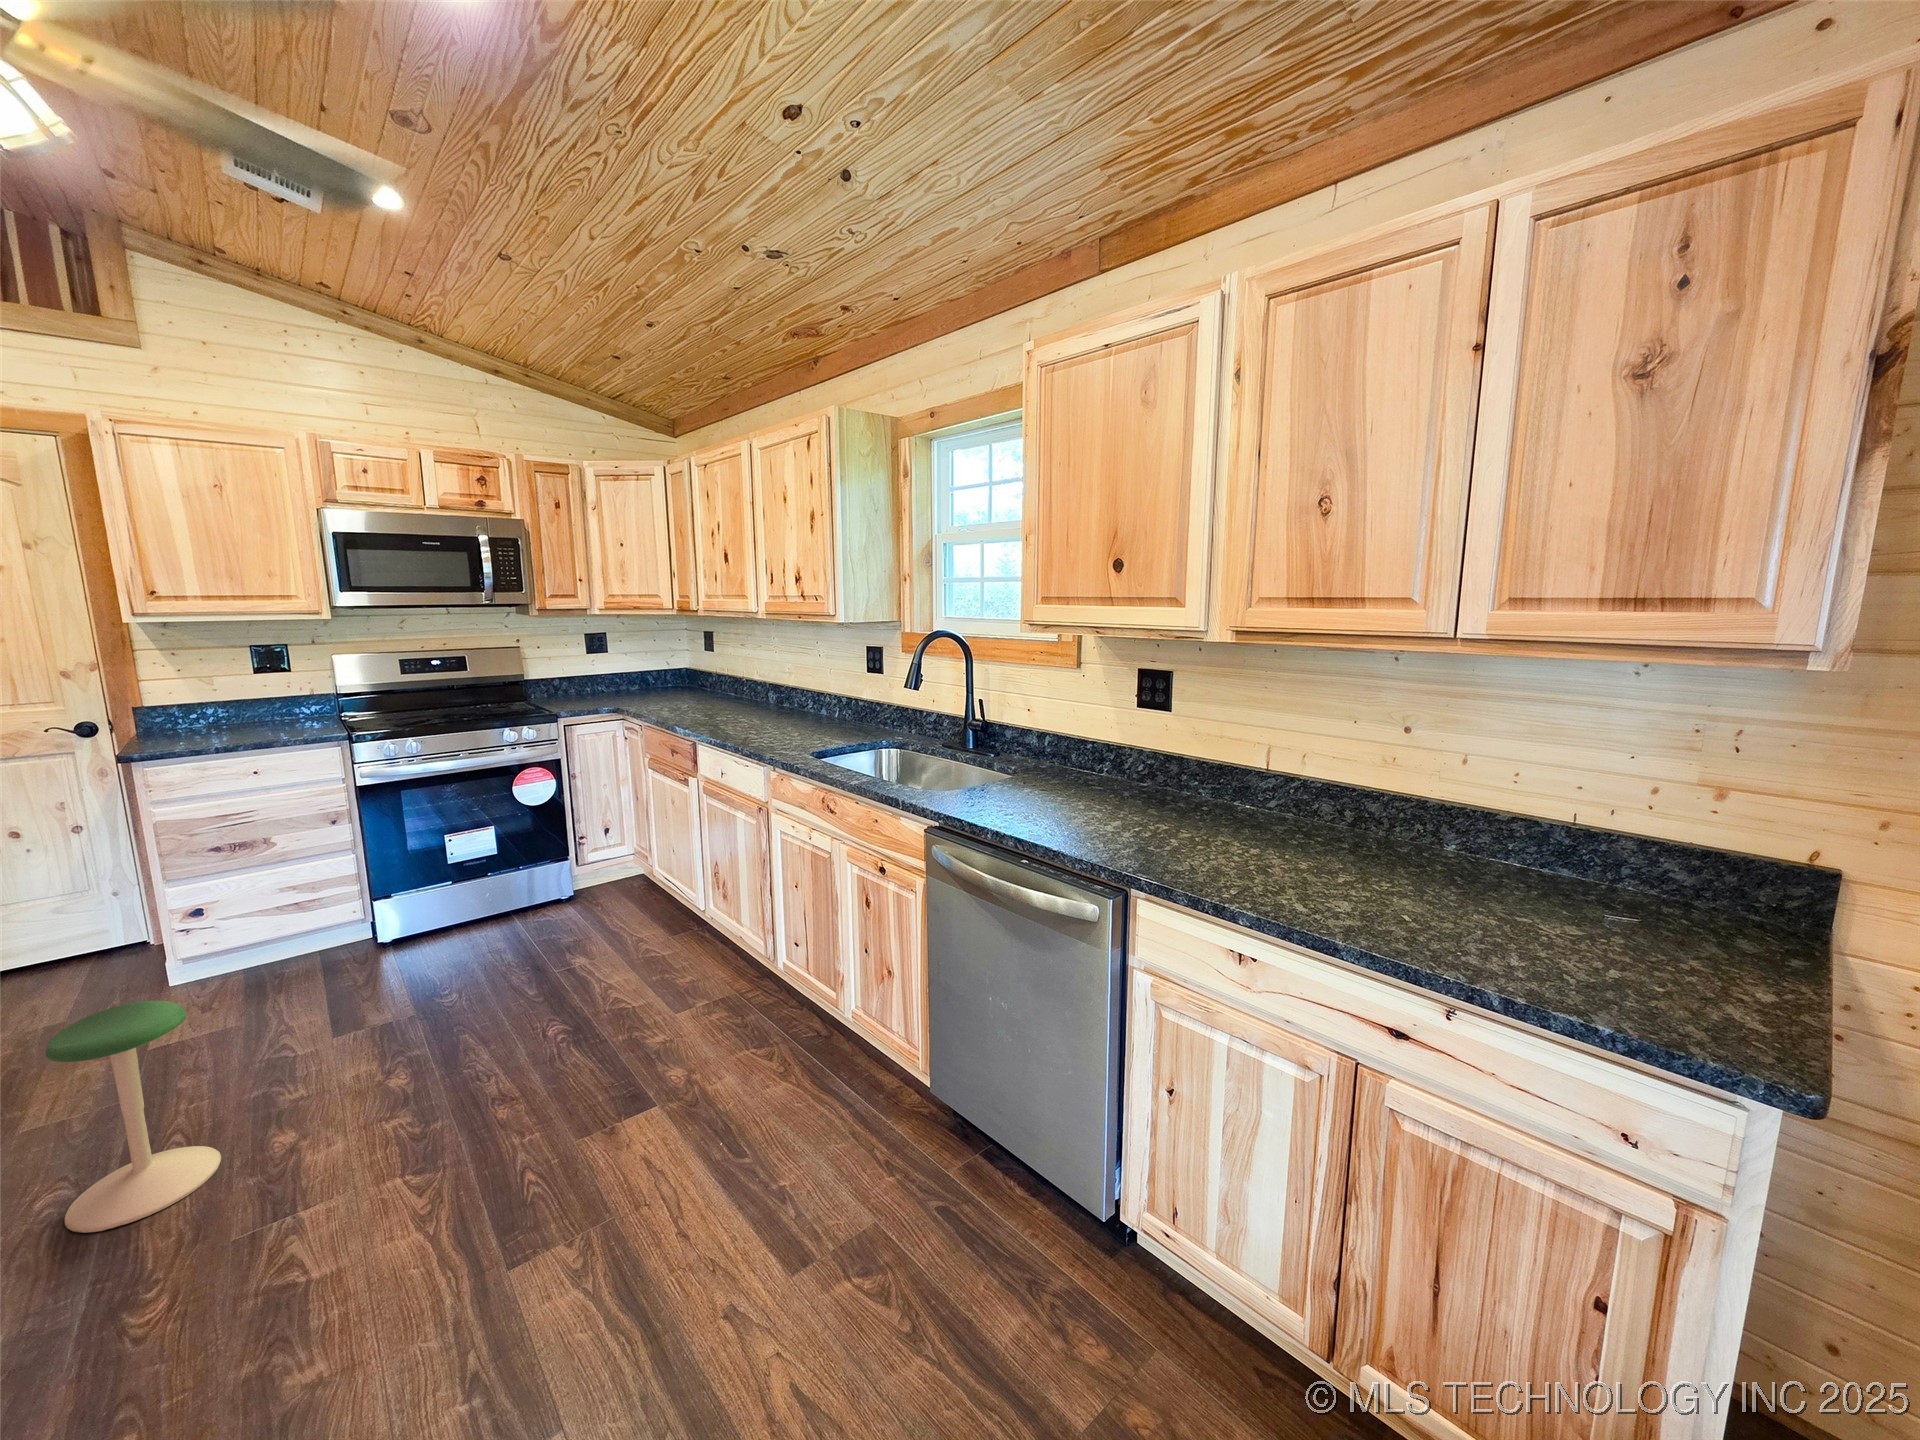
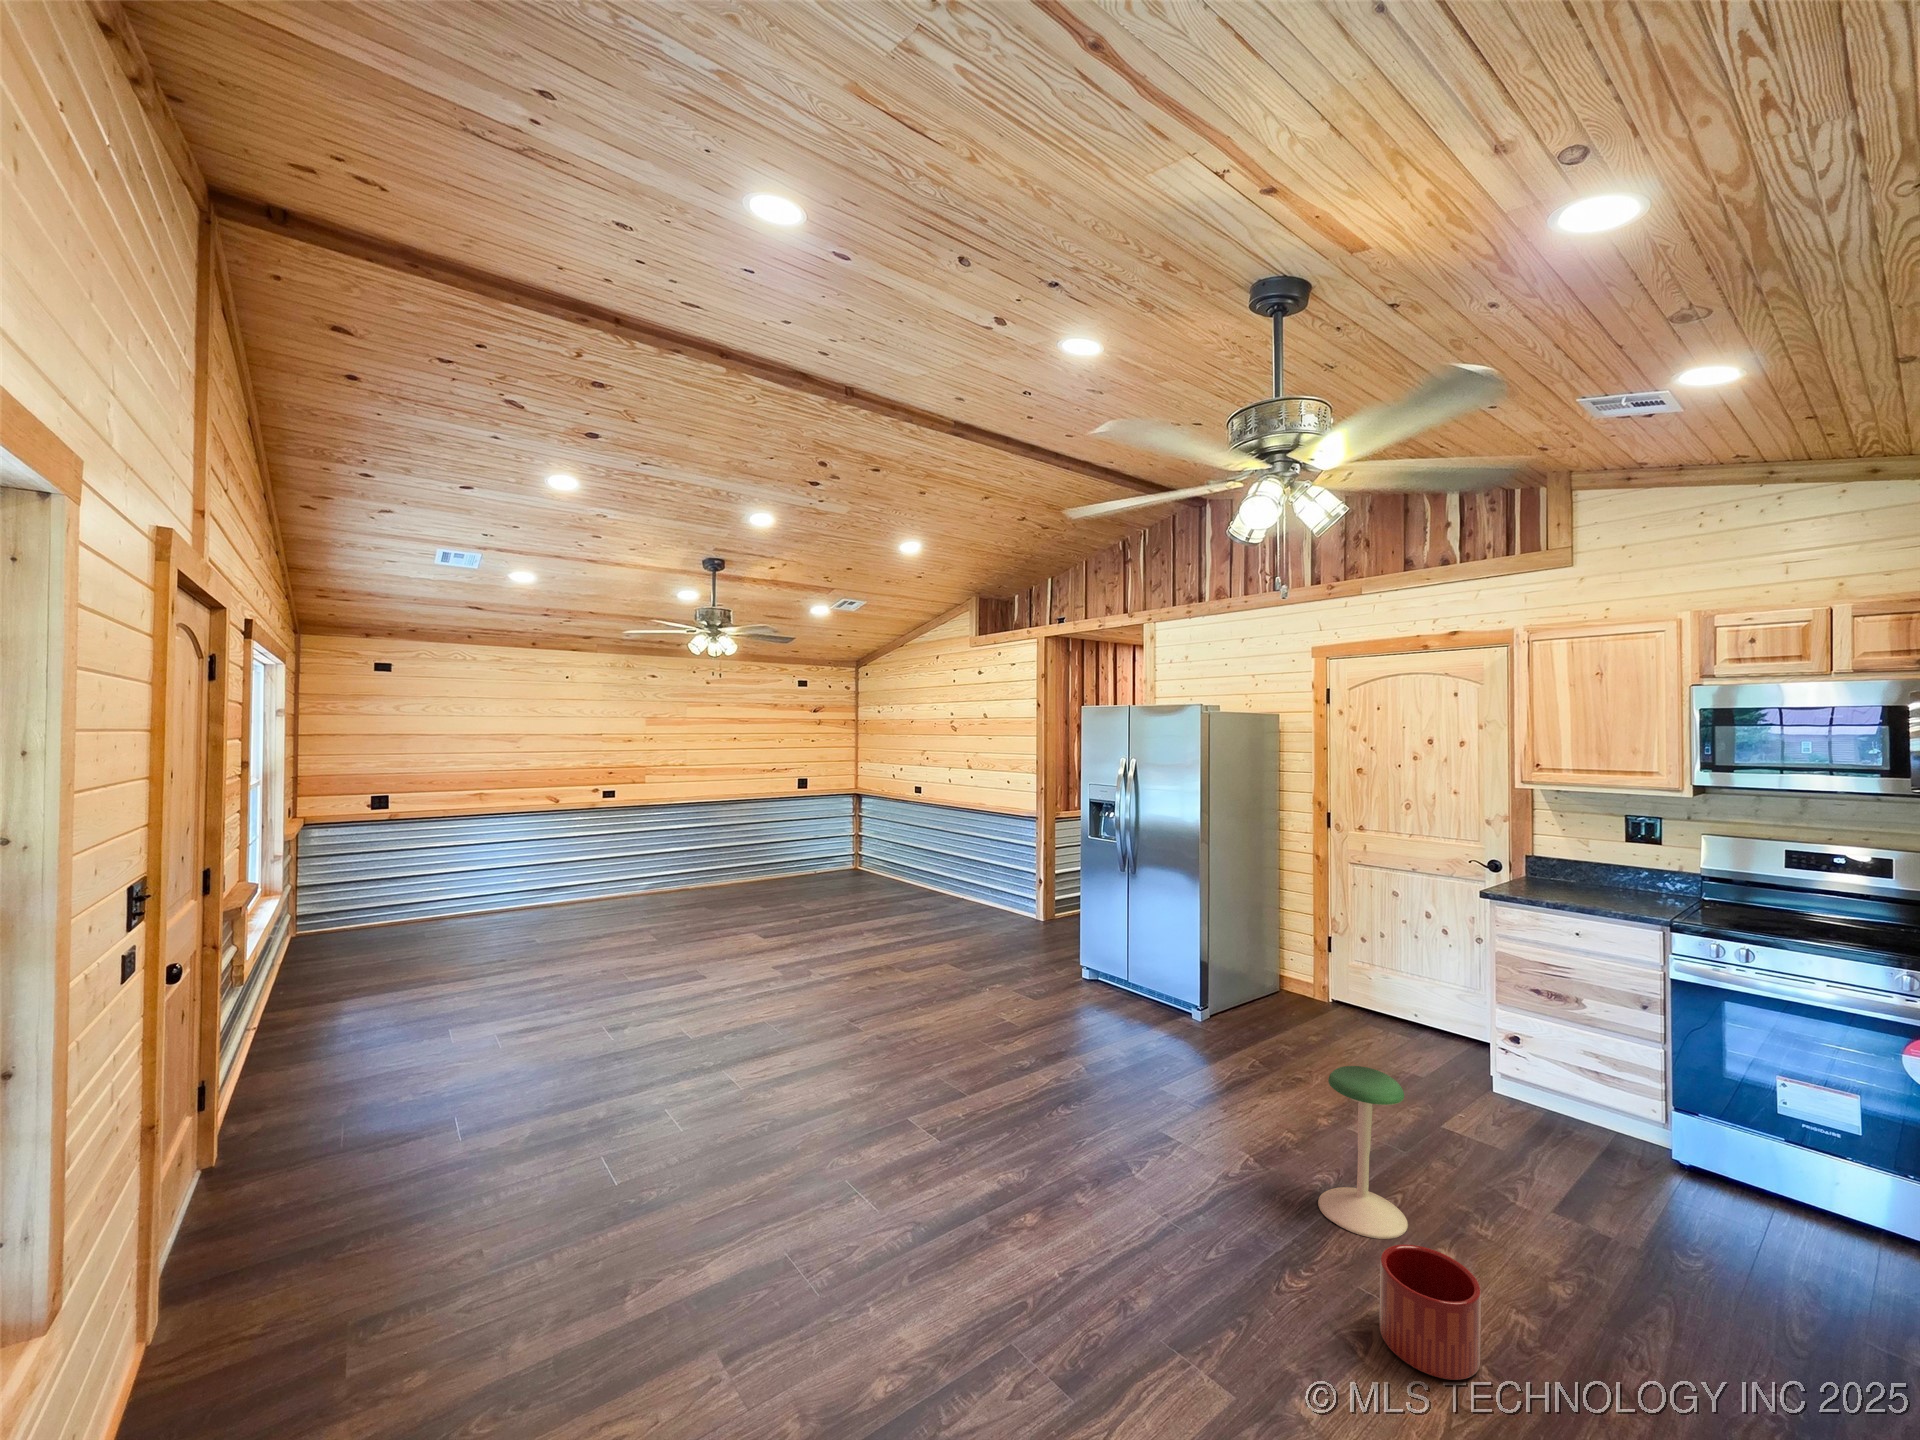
planter: none [279,1107,411,1249] -> present [1380,1244,1481,1380]

